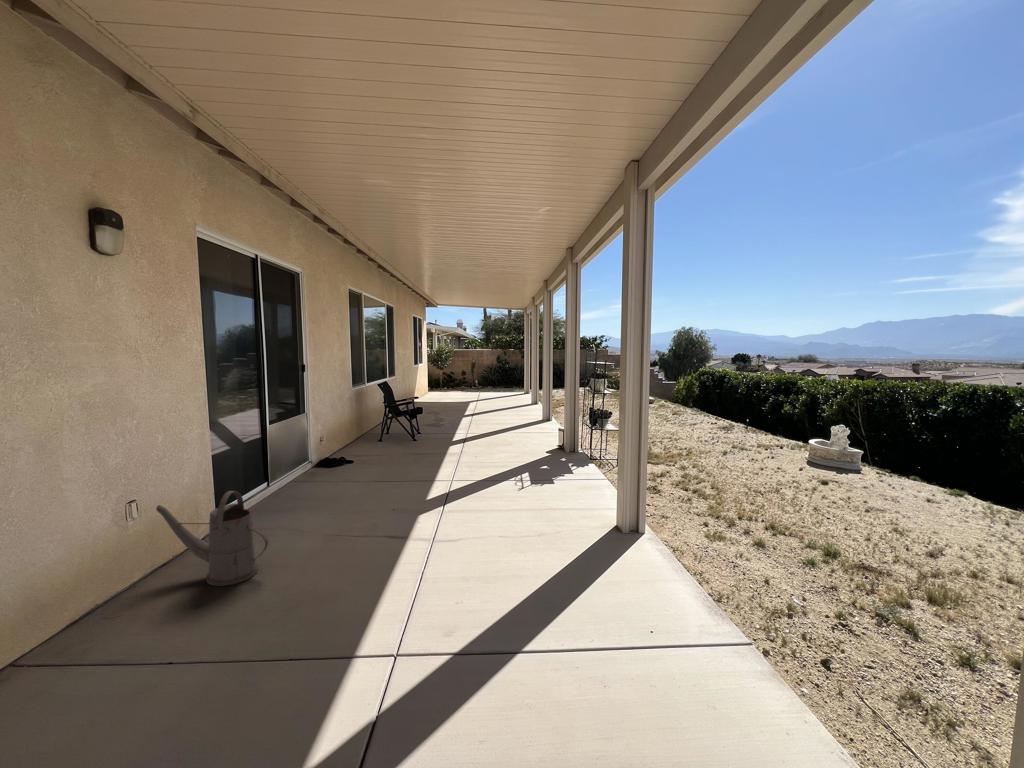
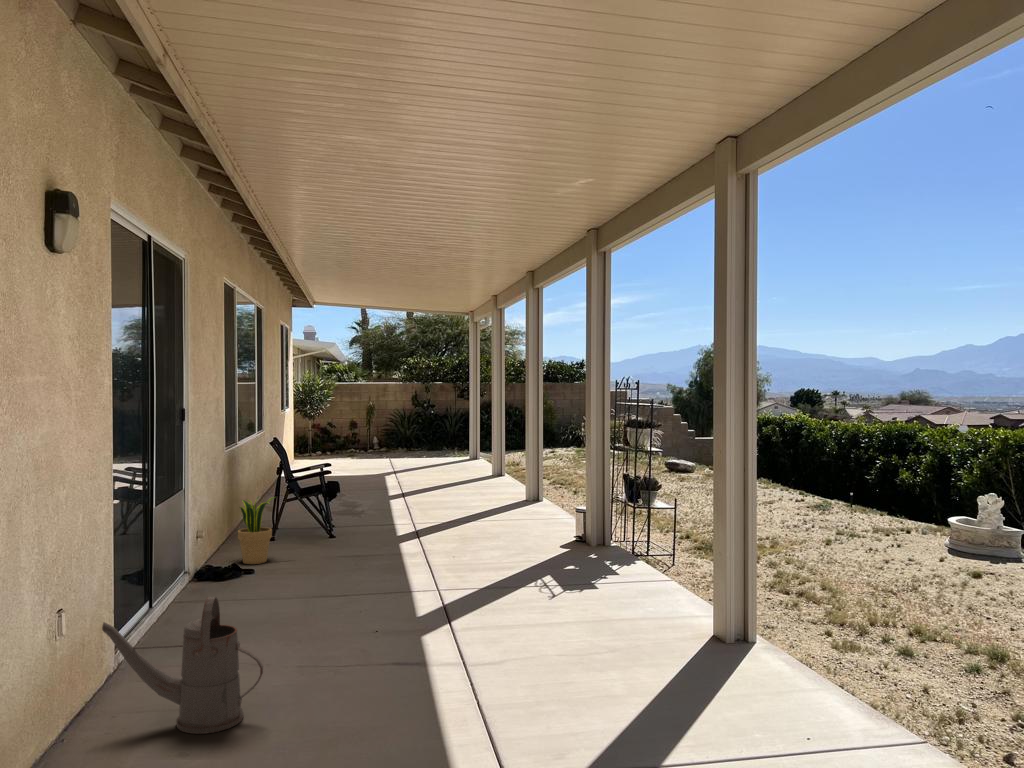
potted plant: none [343,413,366,454] -> present [238,497,275,564]

